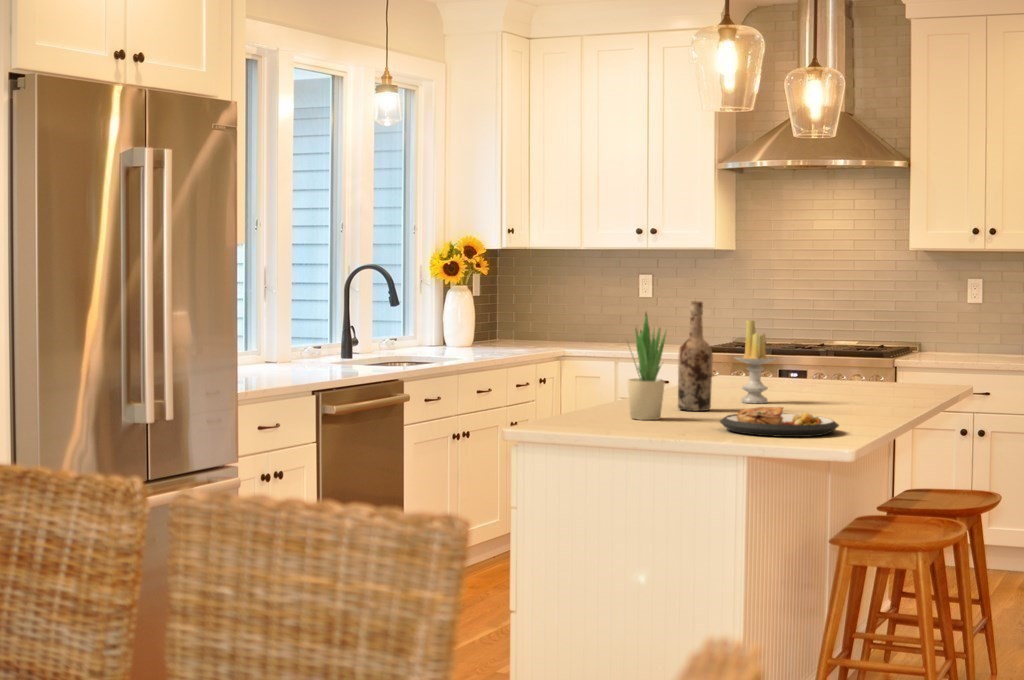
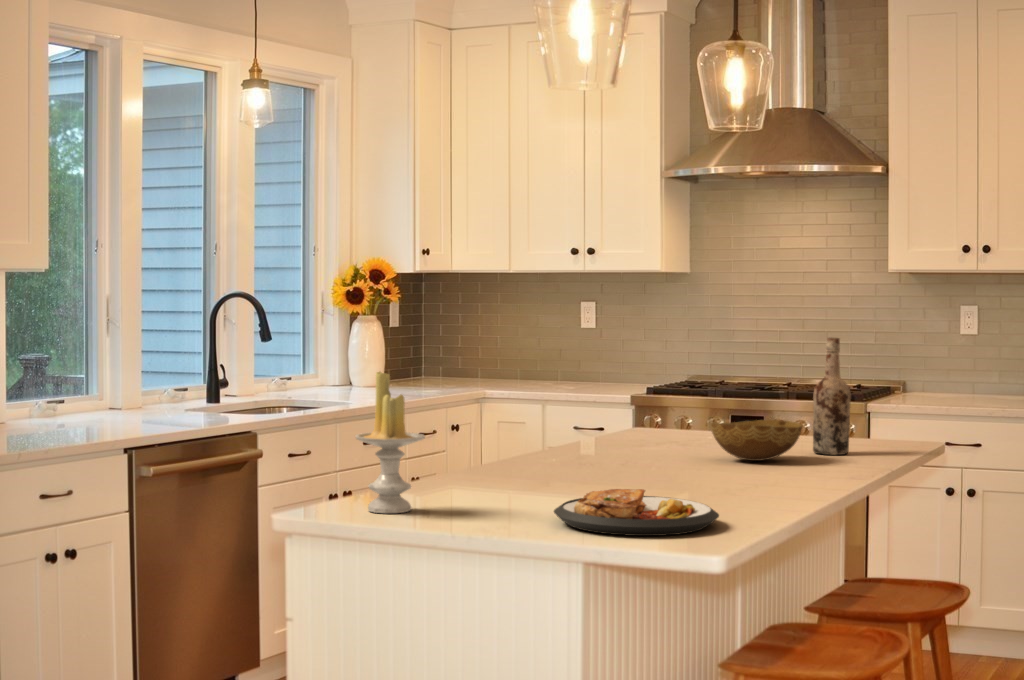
wine bottle: present [678,301,713,411] -> present [813,338,851,455]
potted plant: present [627,313,666,420] -> none [448,354,506,502]
candle: present [734,320,776,403] -> present [356,372,425,513]
bowl: none [792,367,865,398] -> present [710,420,802,461]

